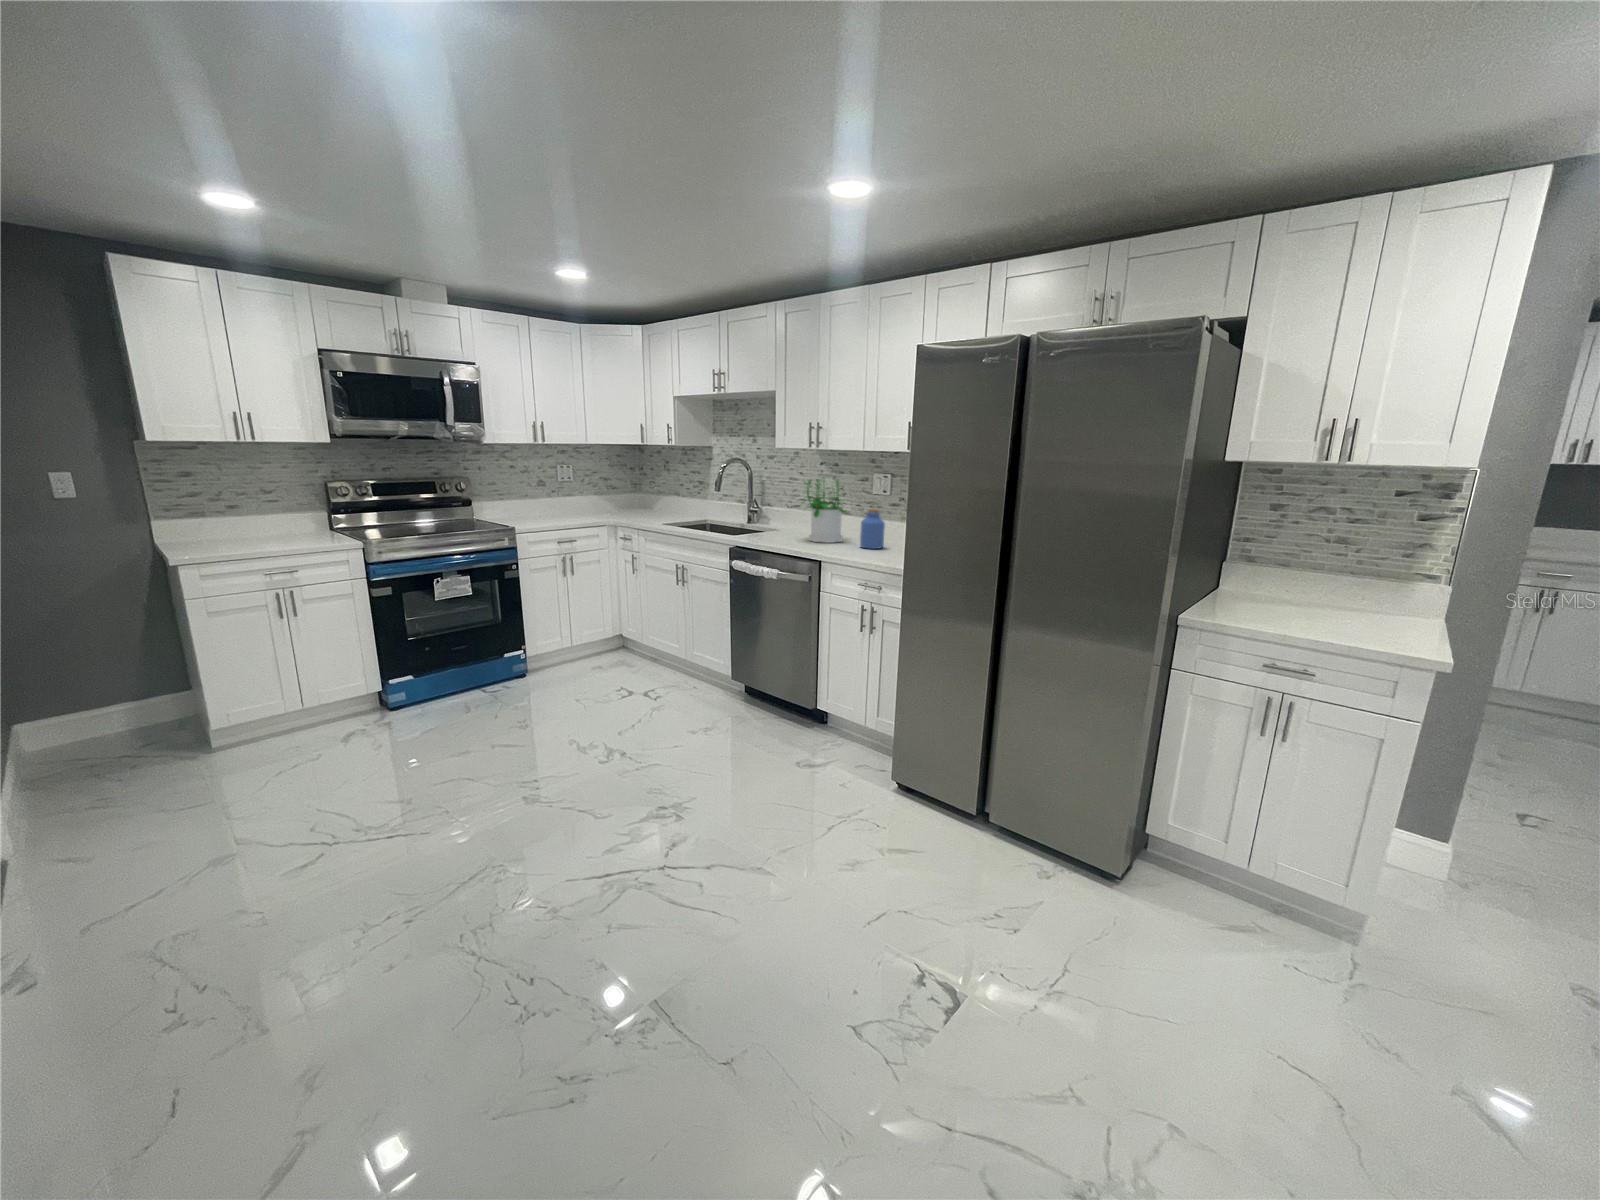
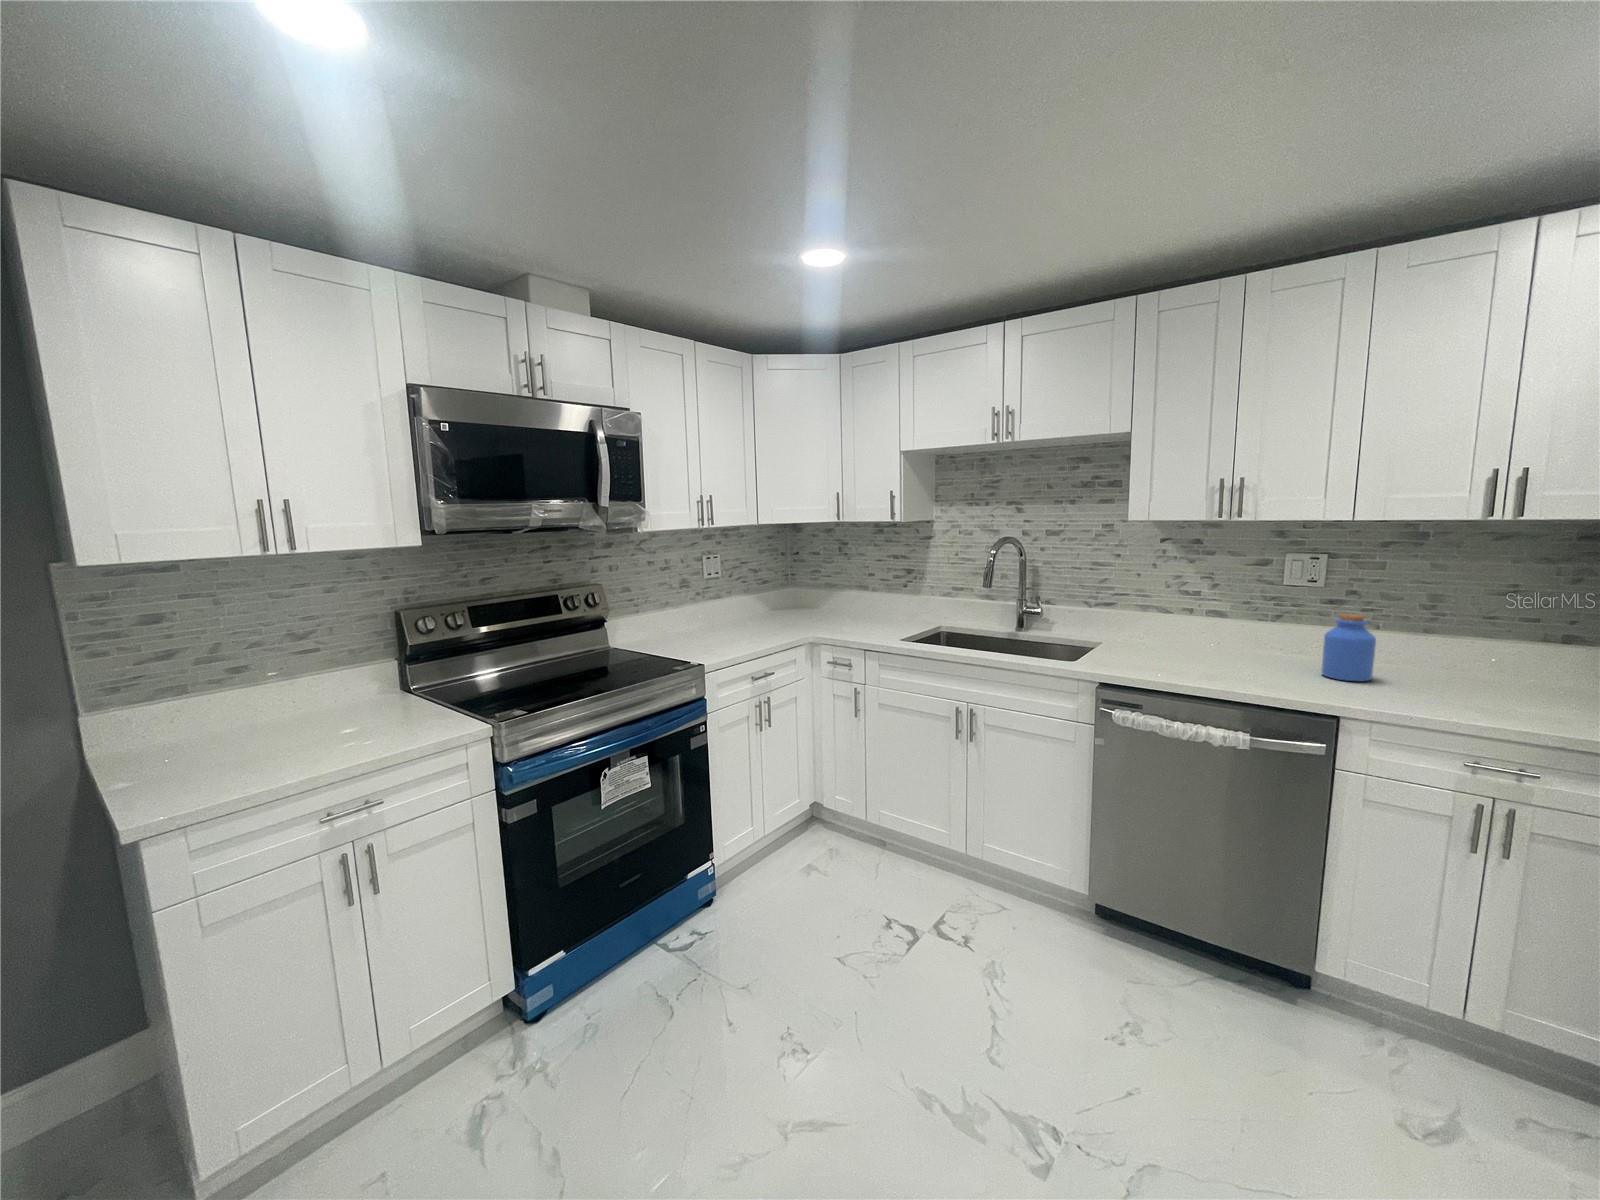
potted plant: present [803,478,845,543] -> none [1176,563,1275,669]

